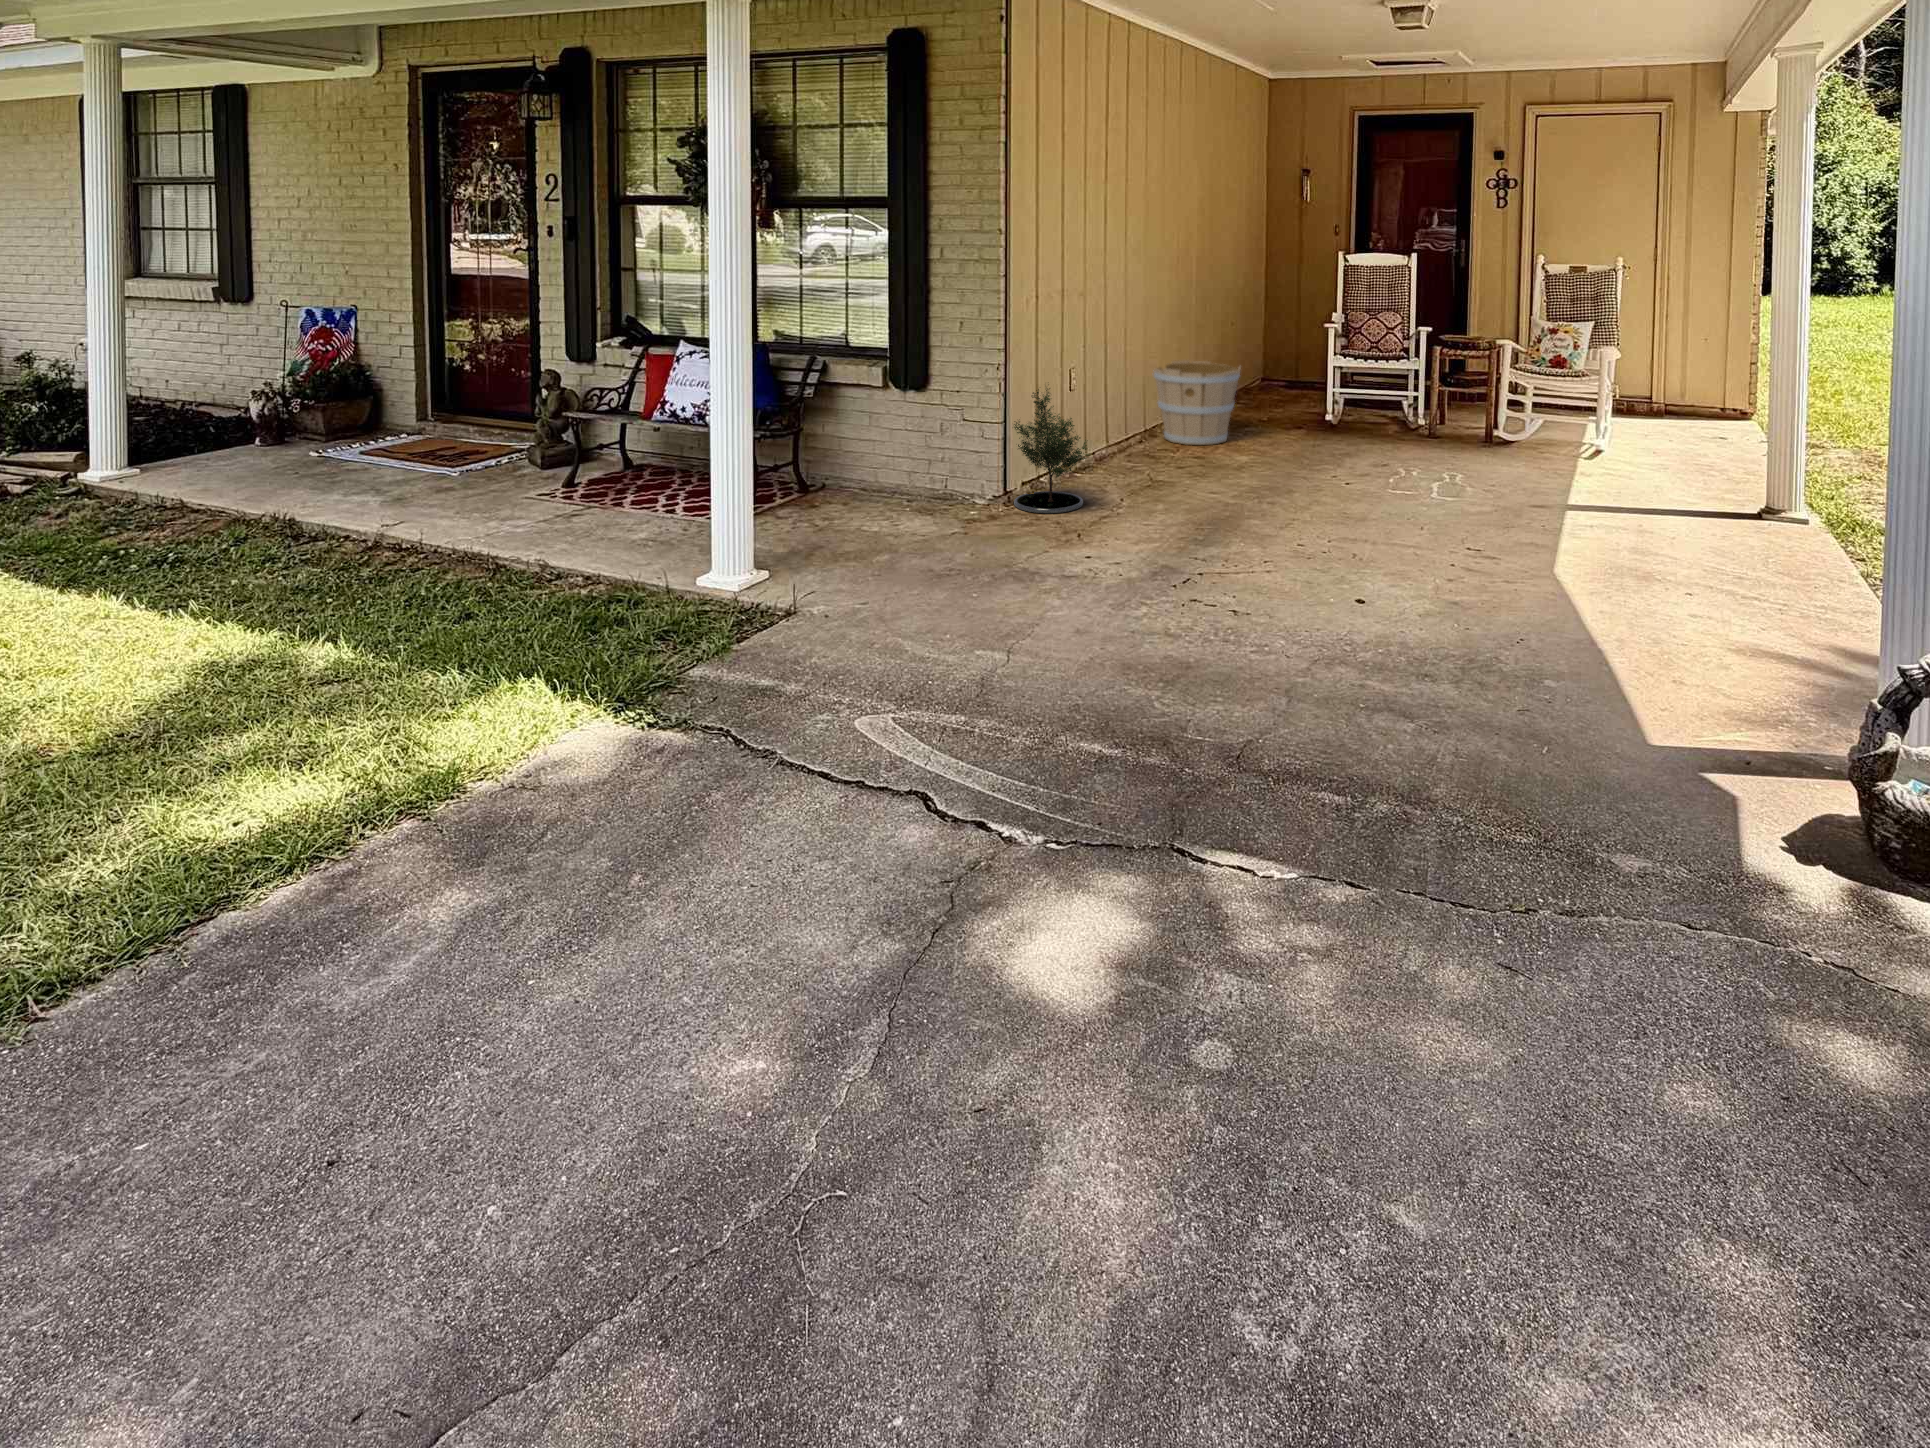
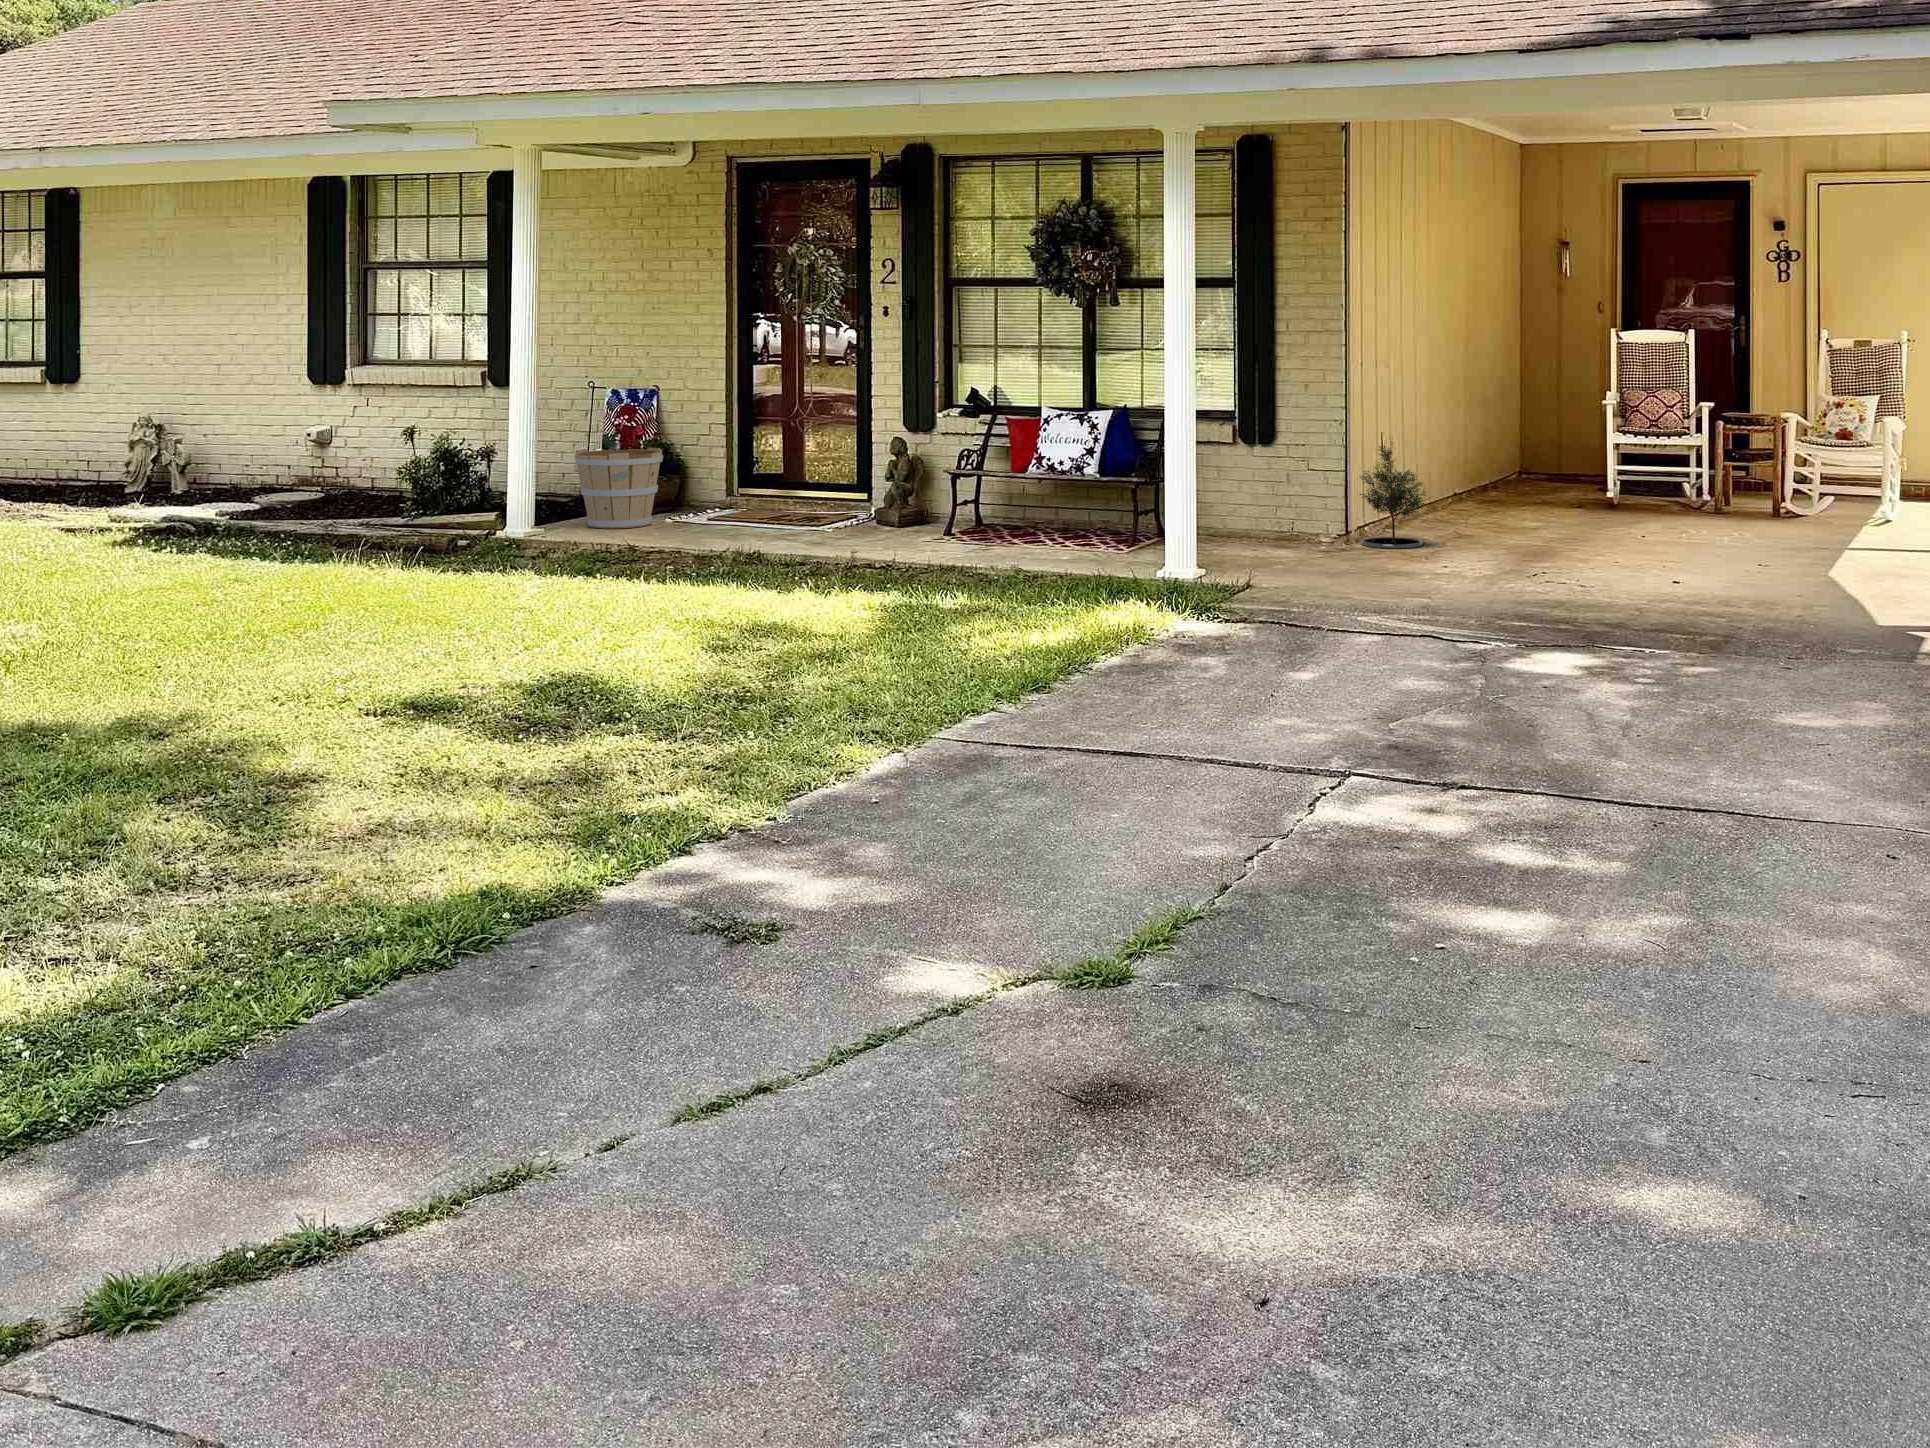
wooden bucket: present [1153,360,1241,445] -> present [575,447,663,529]

